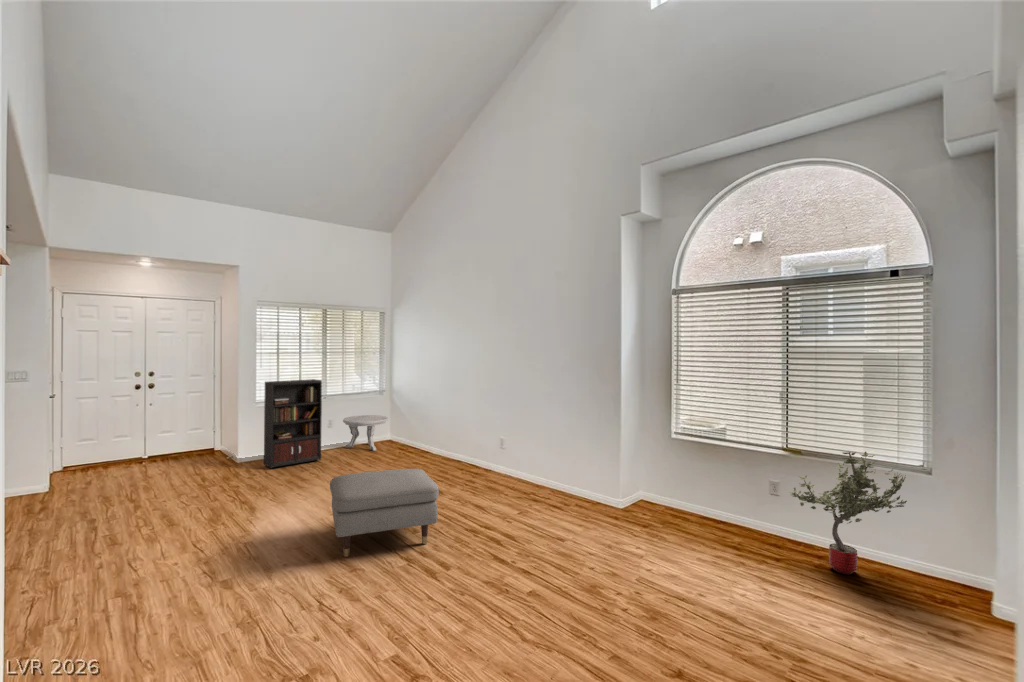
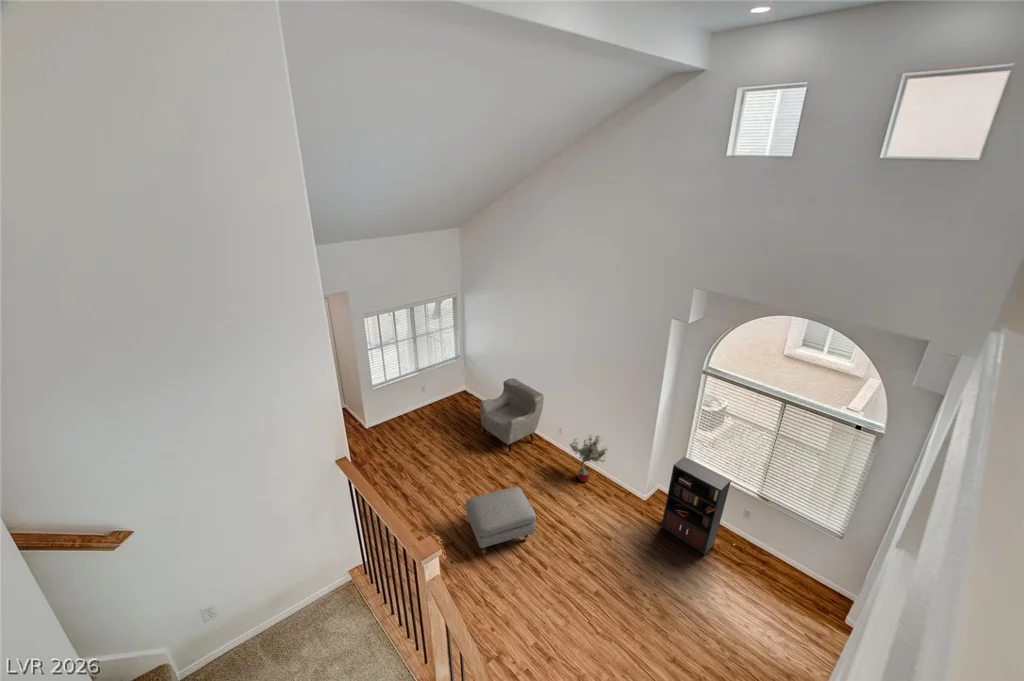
bookcase: present [264,379,322,468] -> present [661,457,735,555]
armchair: none [393,388,478,478] -> present [480,378,544,455]
side table: present [343,415,388,451] -> none [435,378,468,411]
potted tree: present [790,452,907,574] -> present [570,436,608,482]

